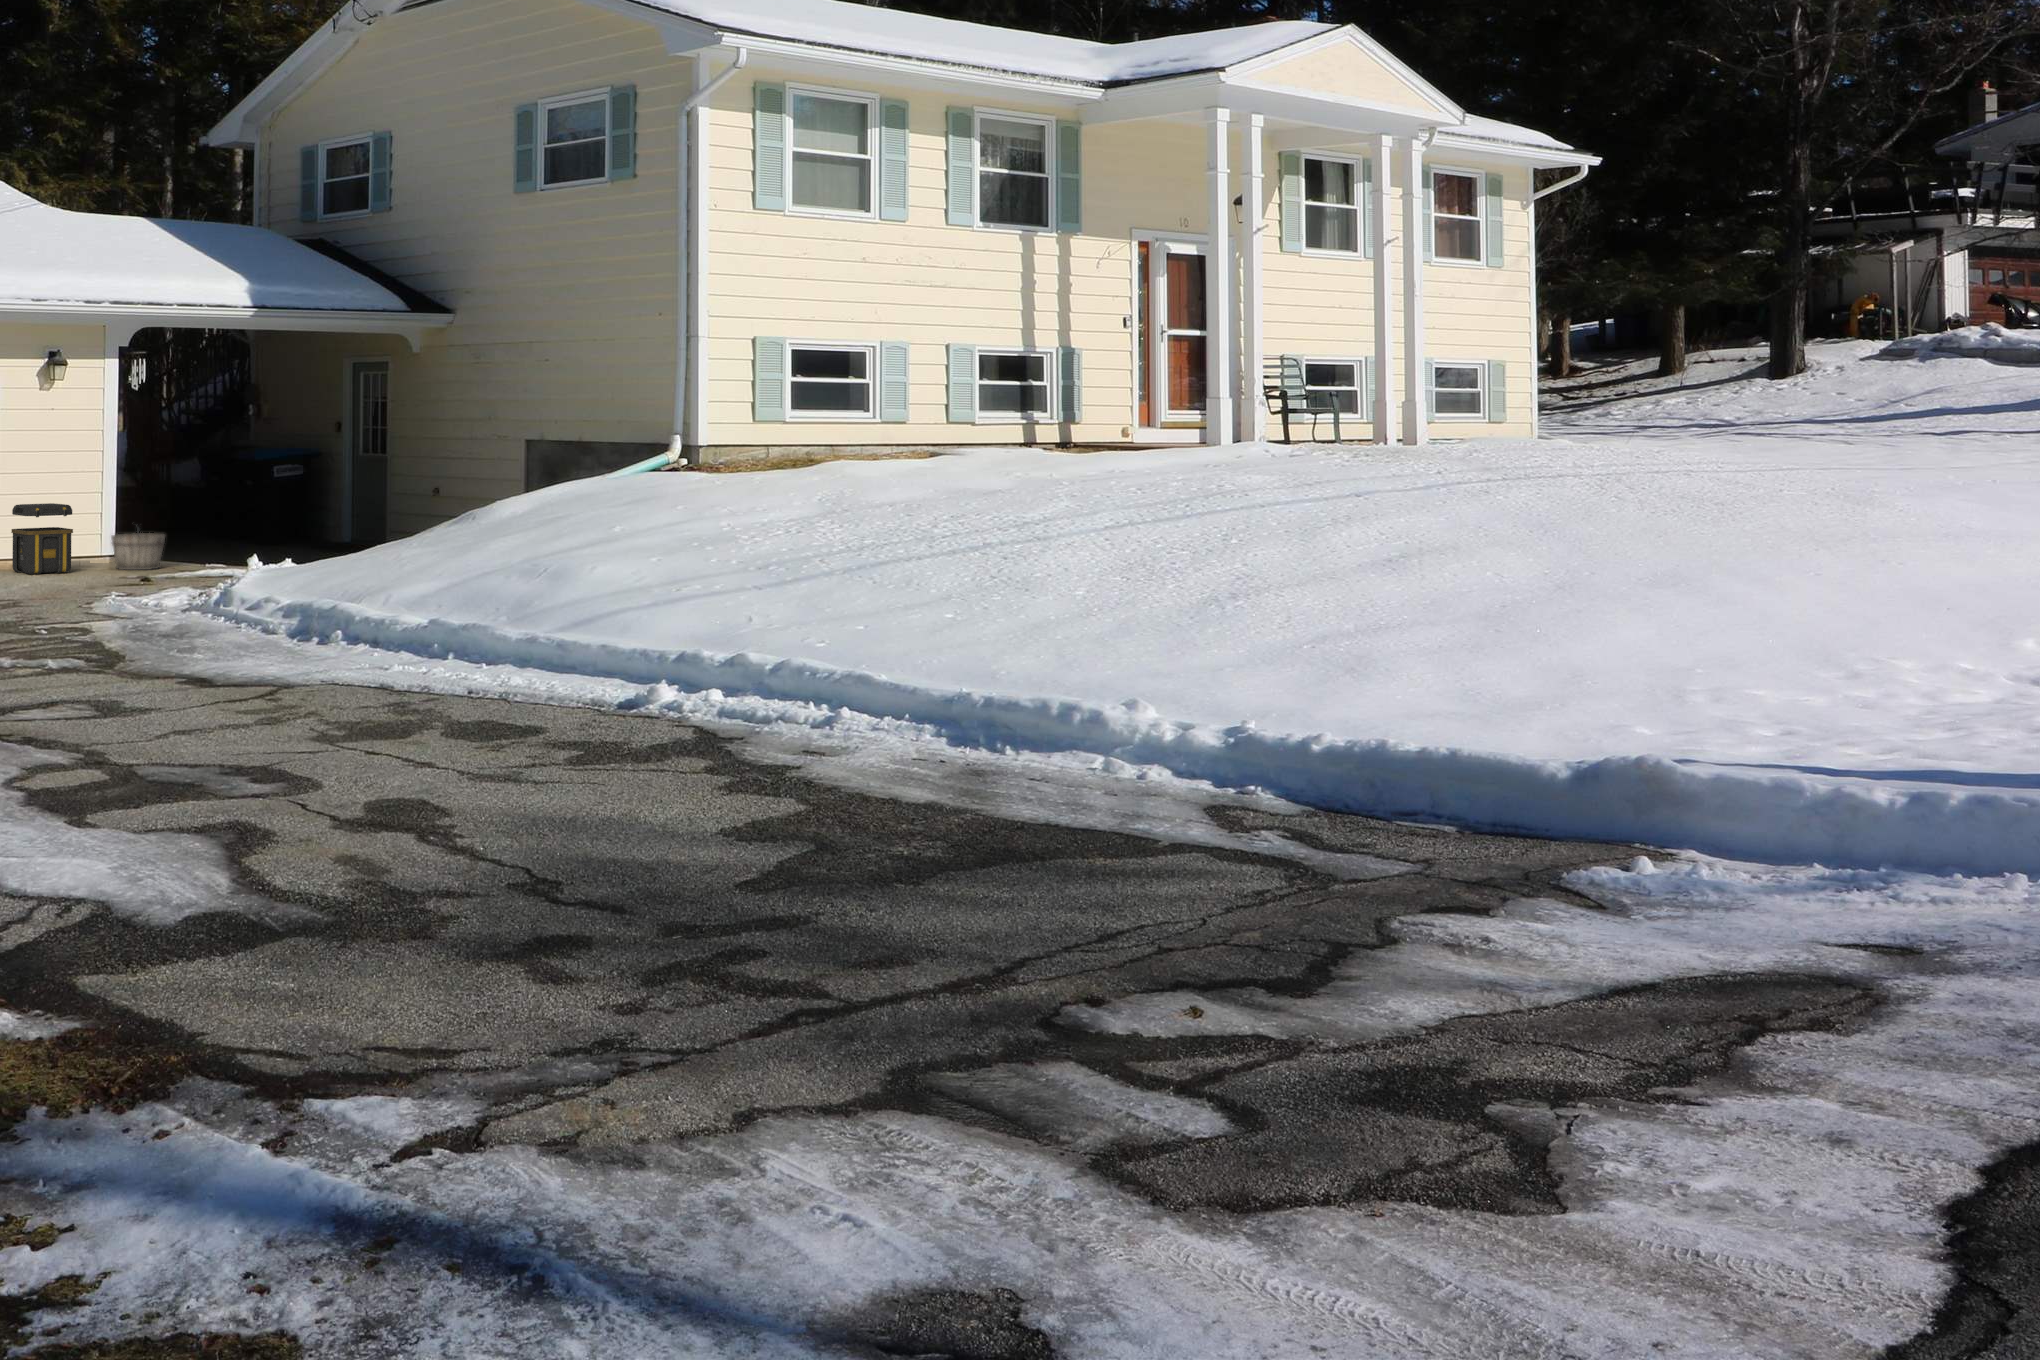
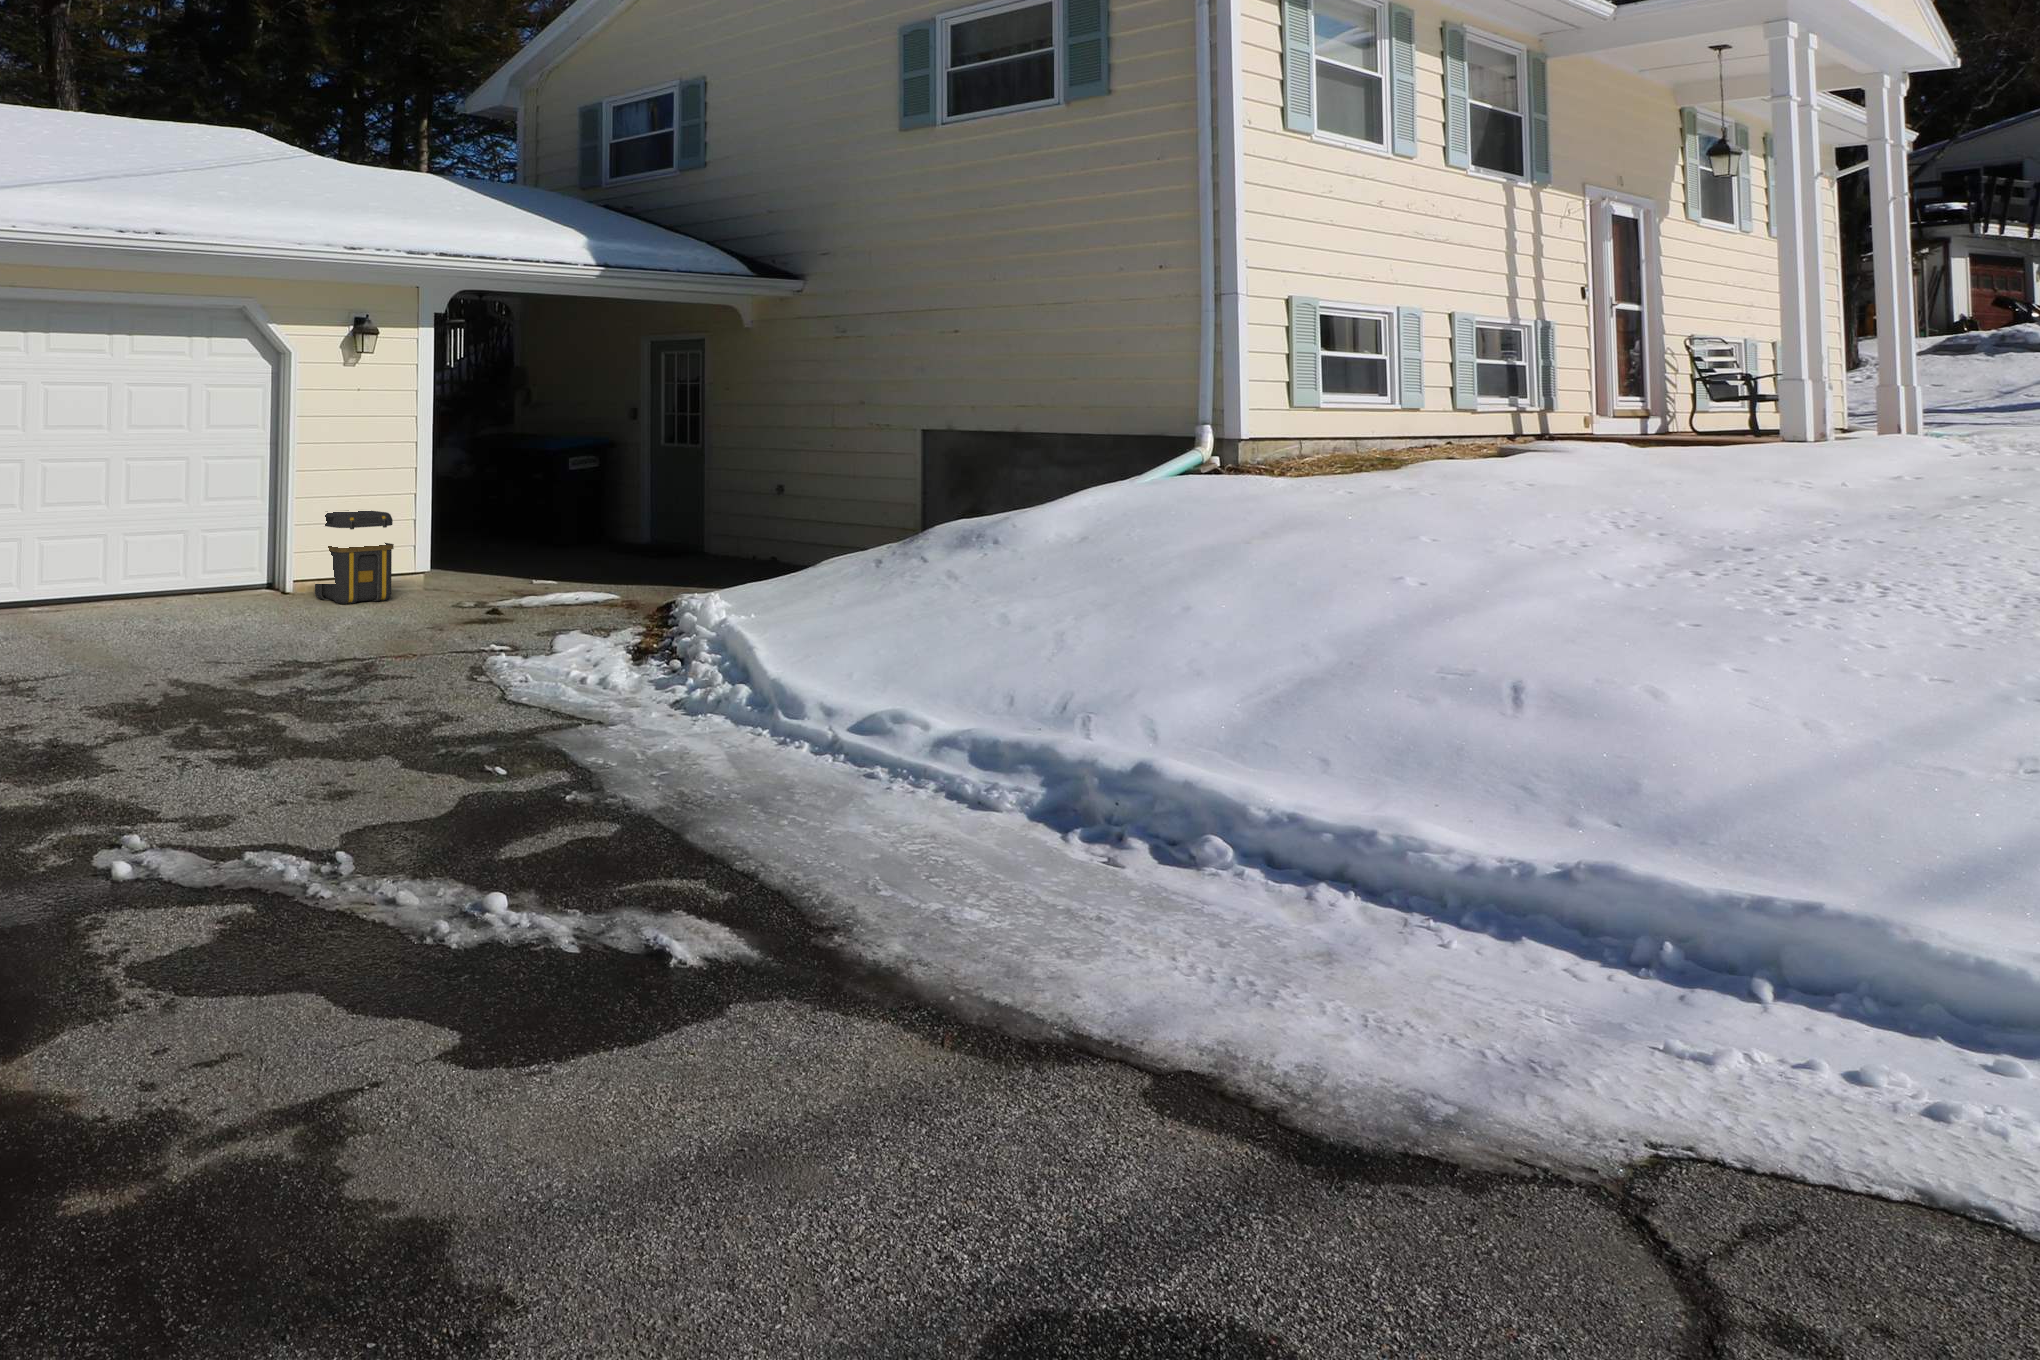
wooden bucket: present [111,525,165,570] -> none [431,533,499,595]

